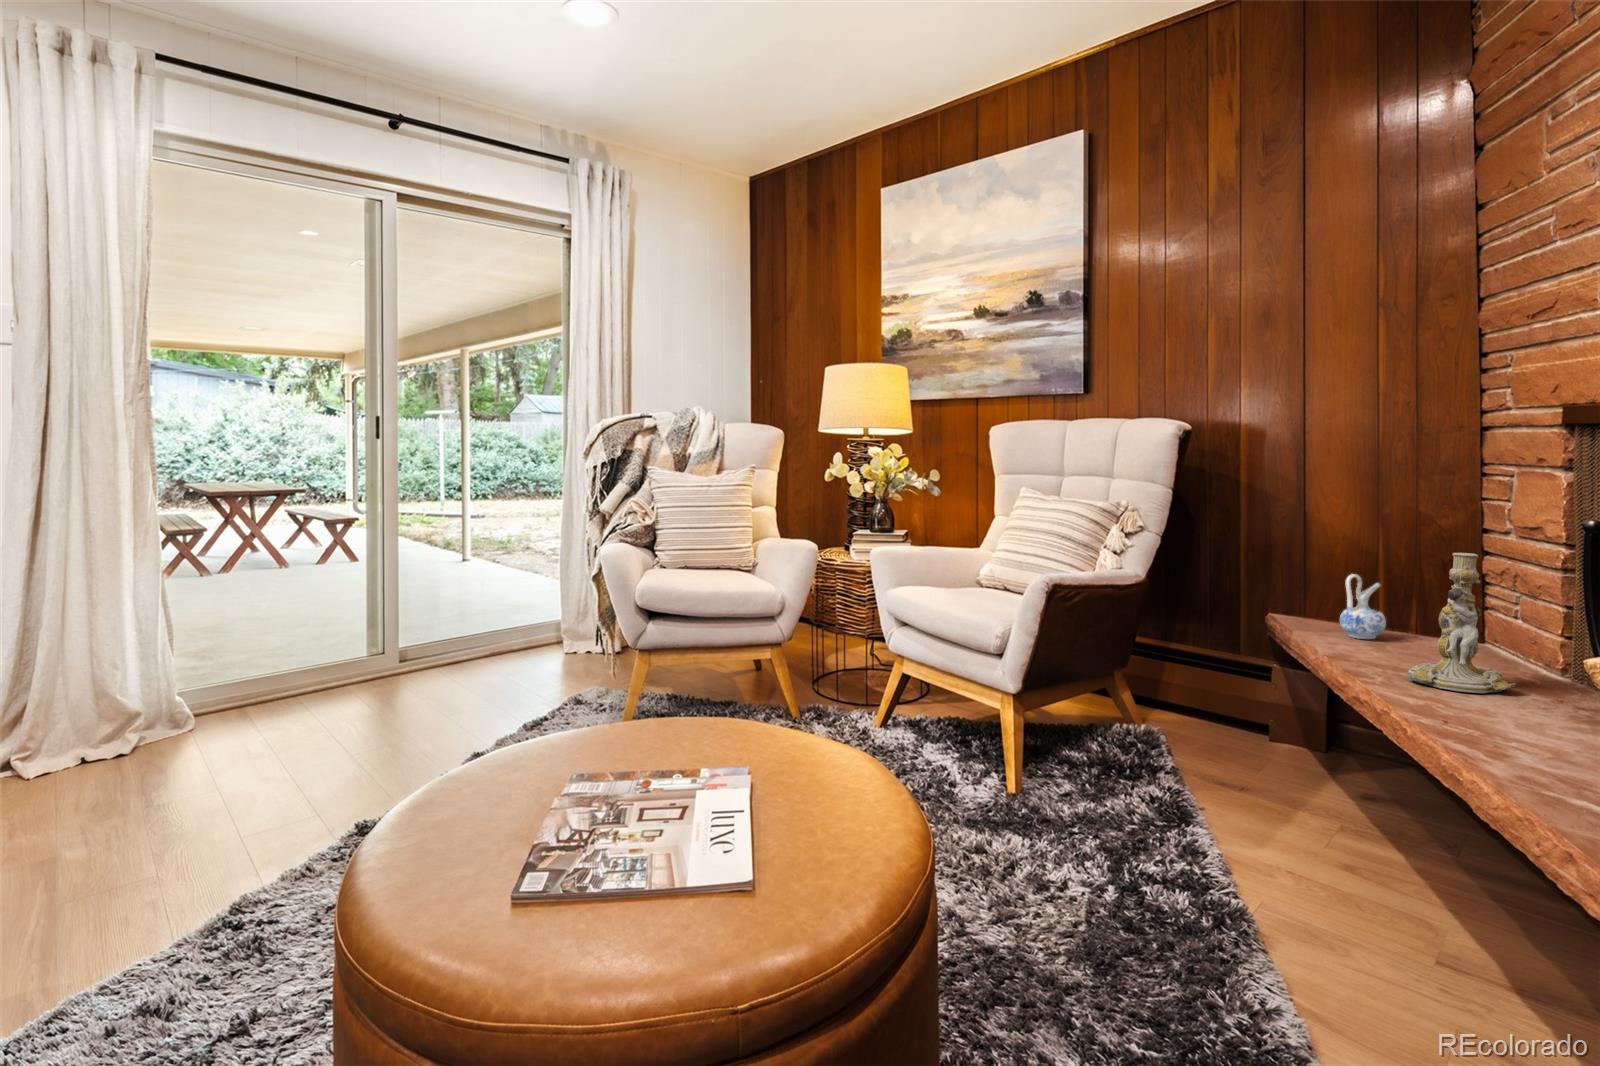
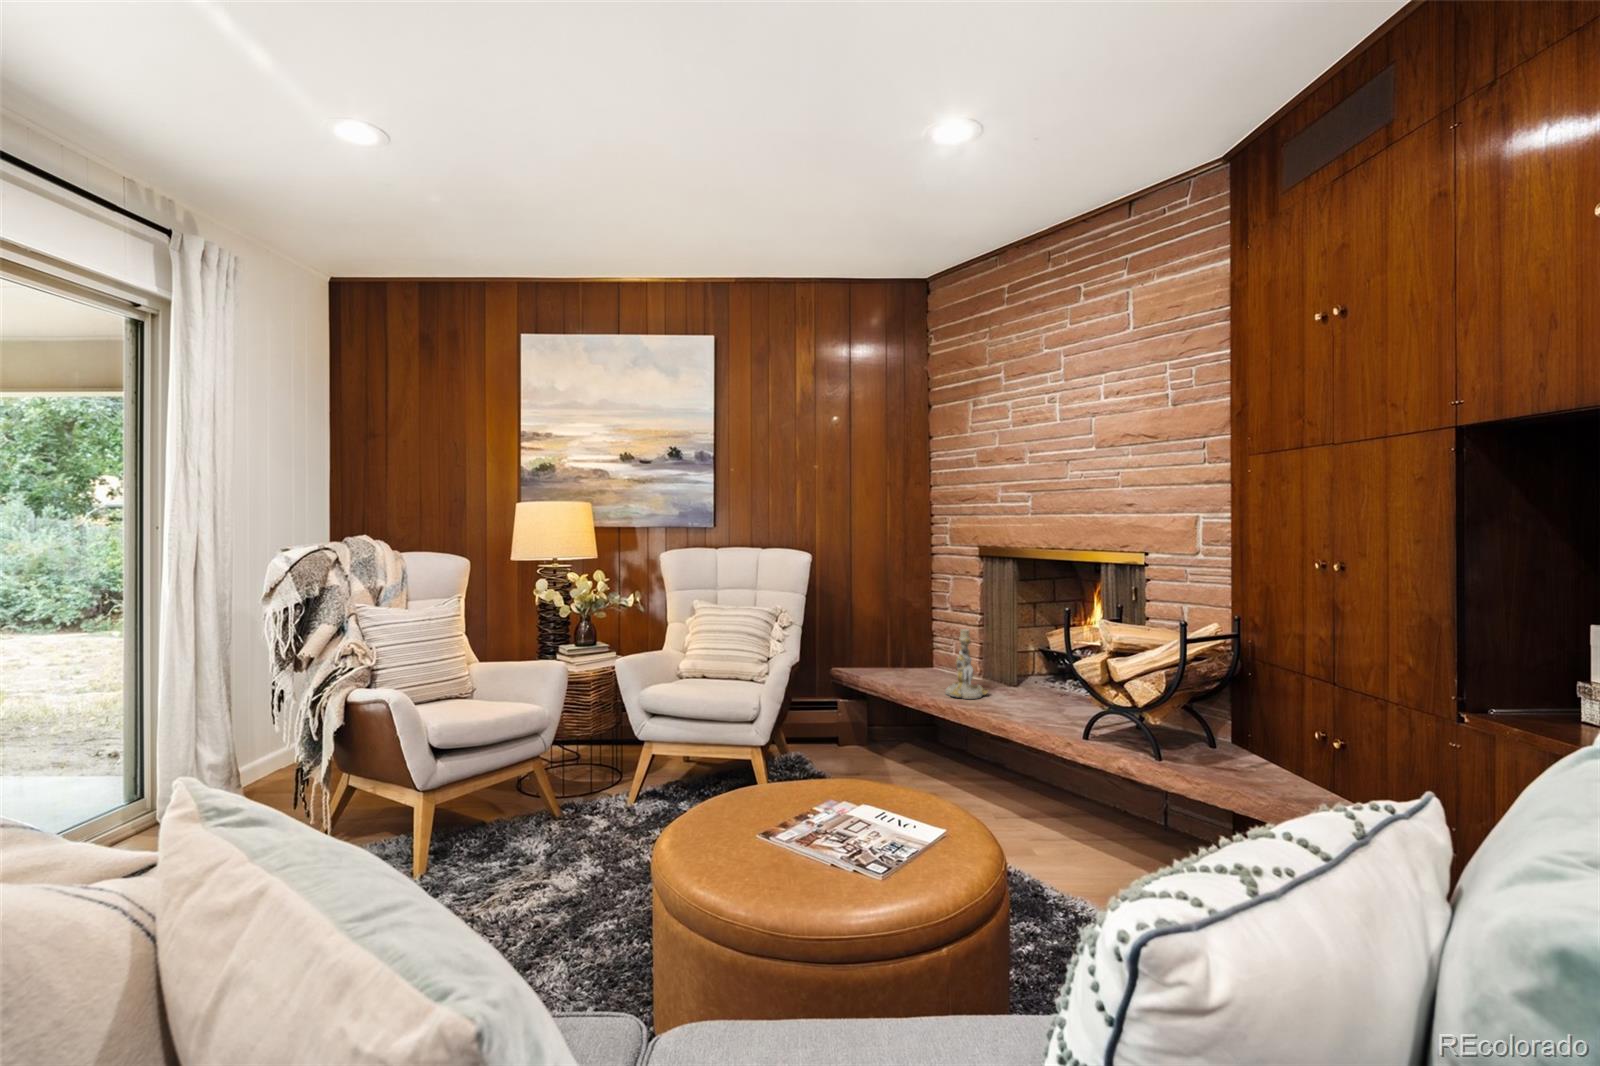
ceramic pitcher: present [1340,574,1386,639] -> none [887,638,908,673]

